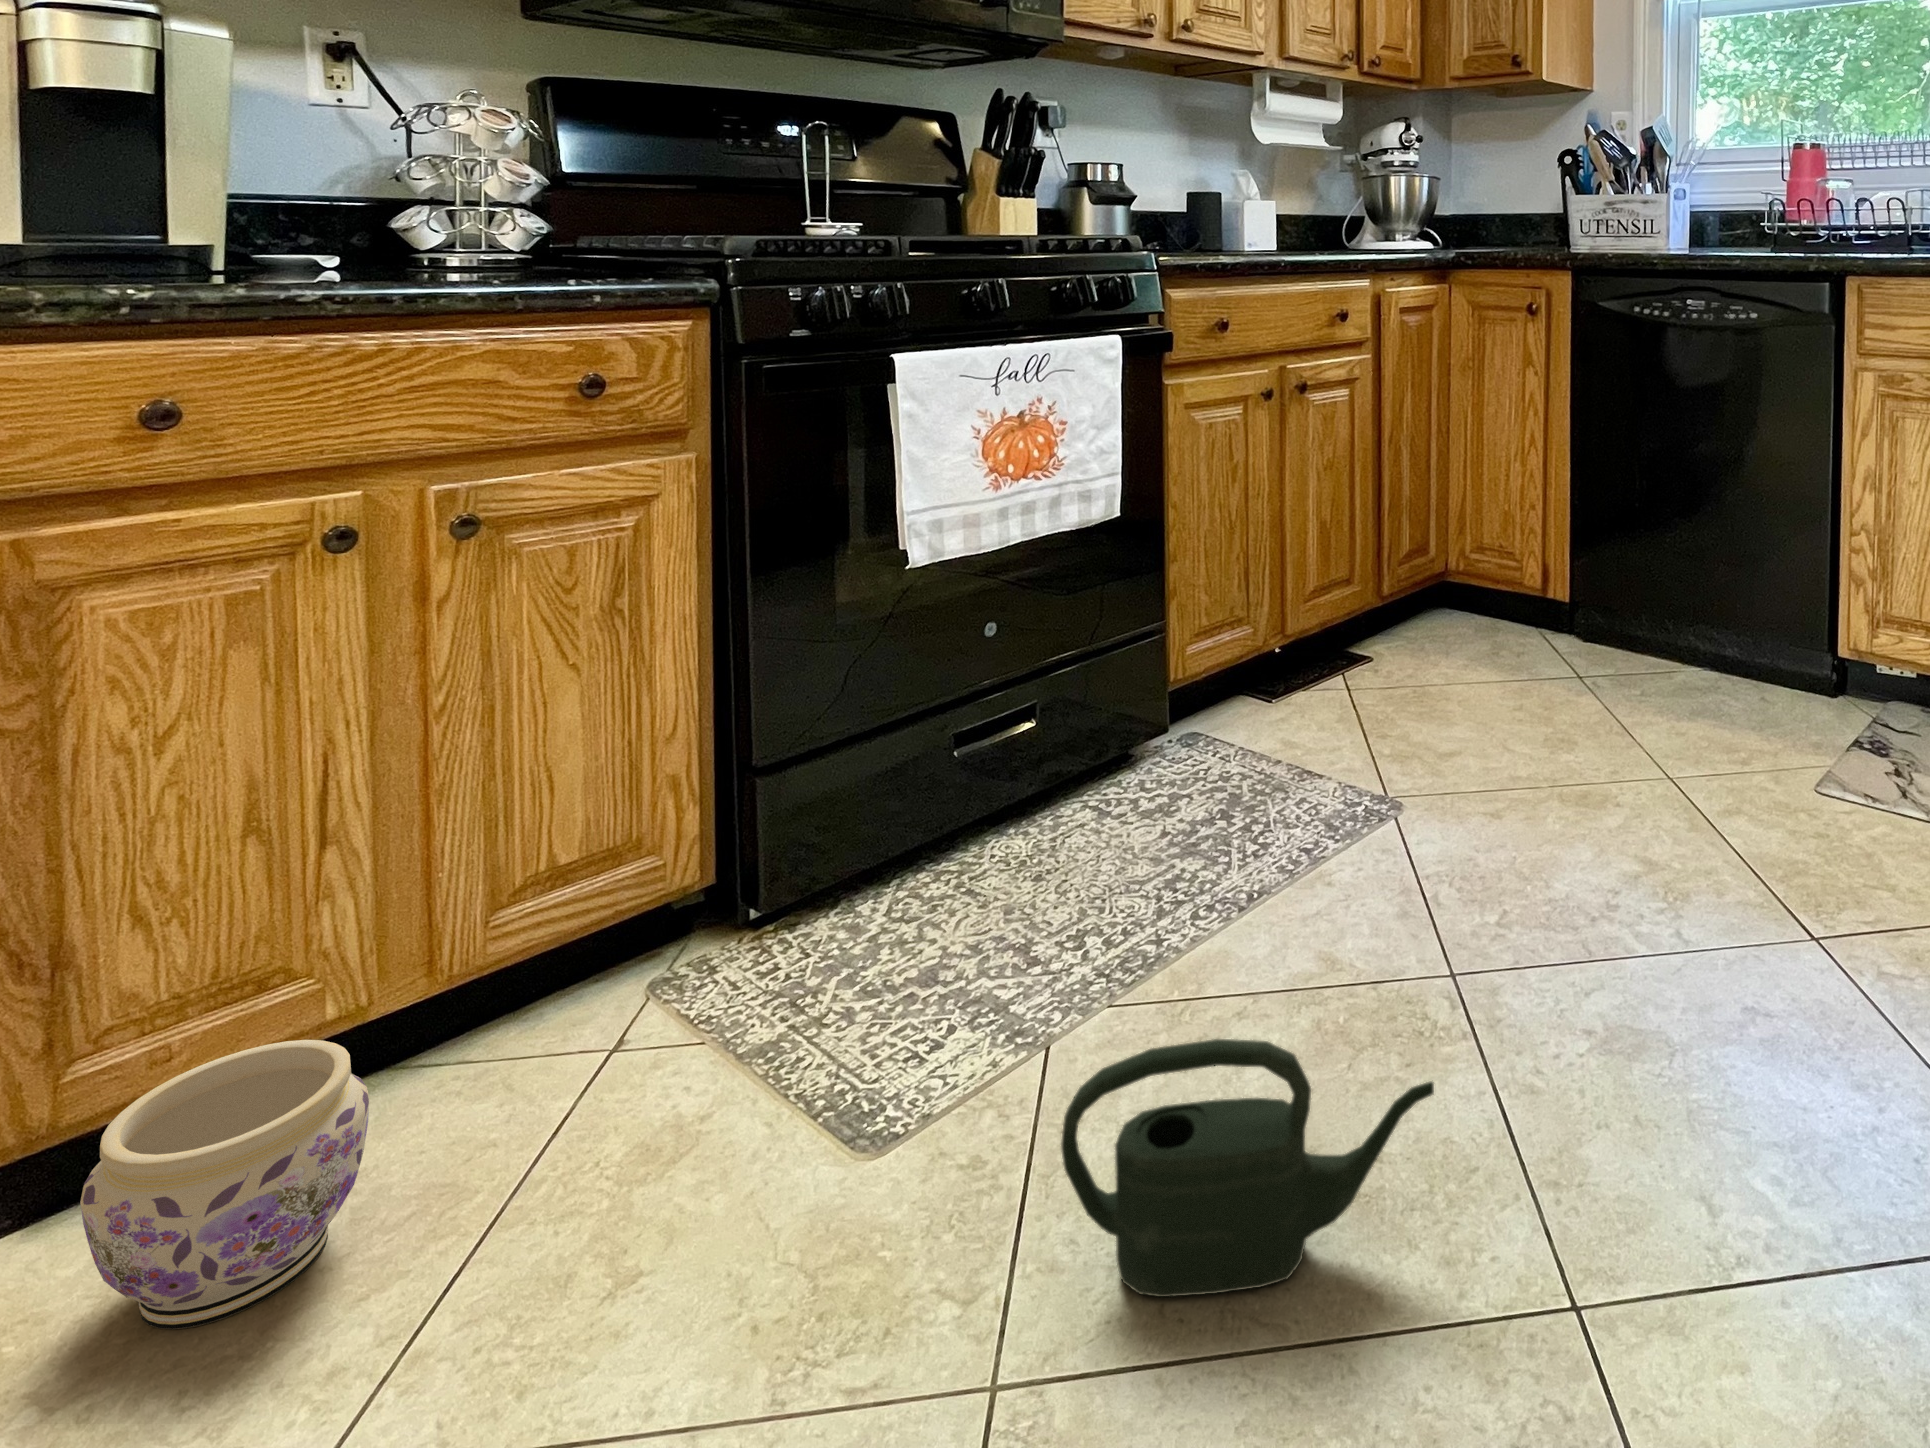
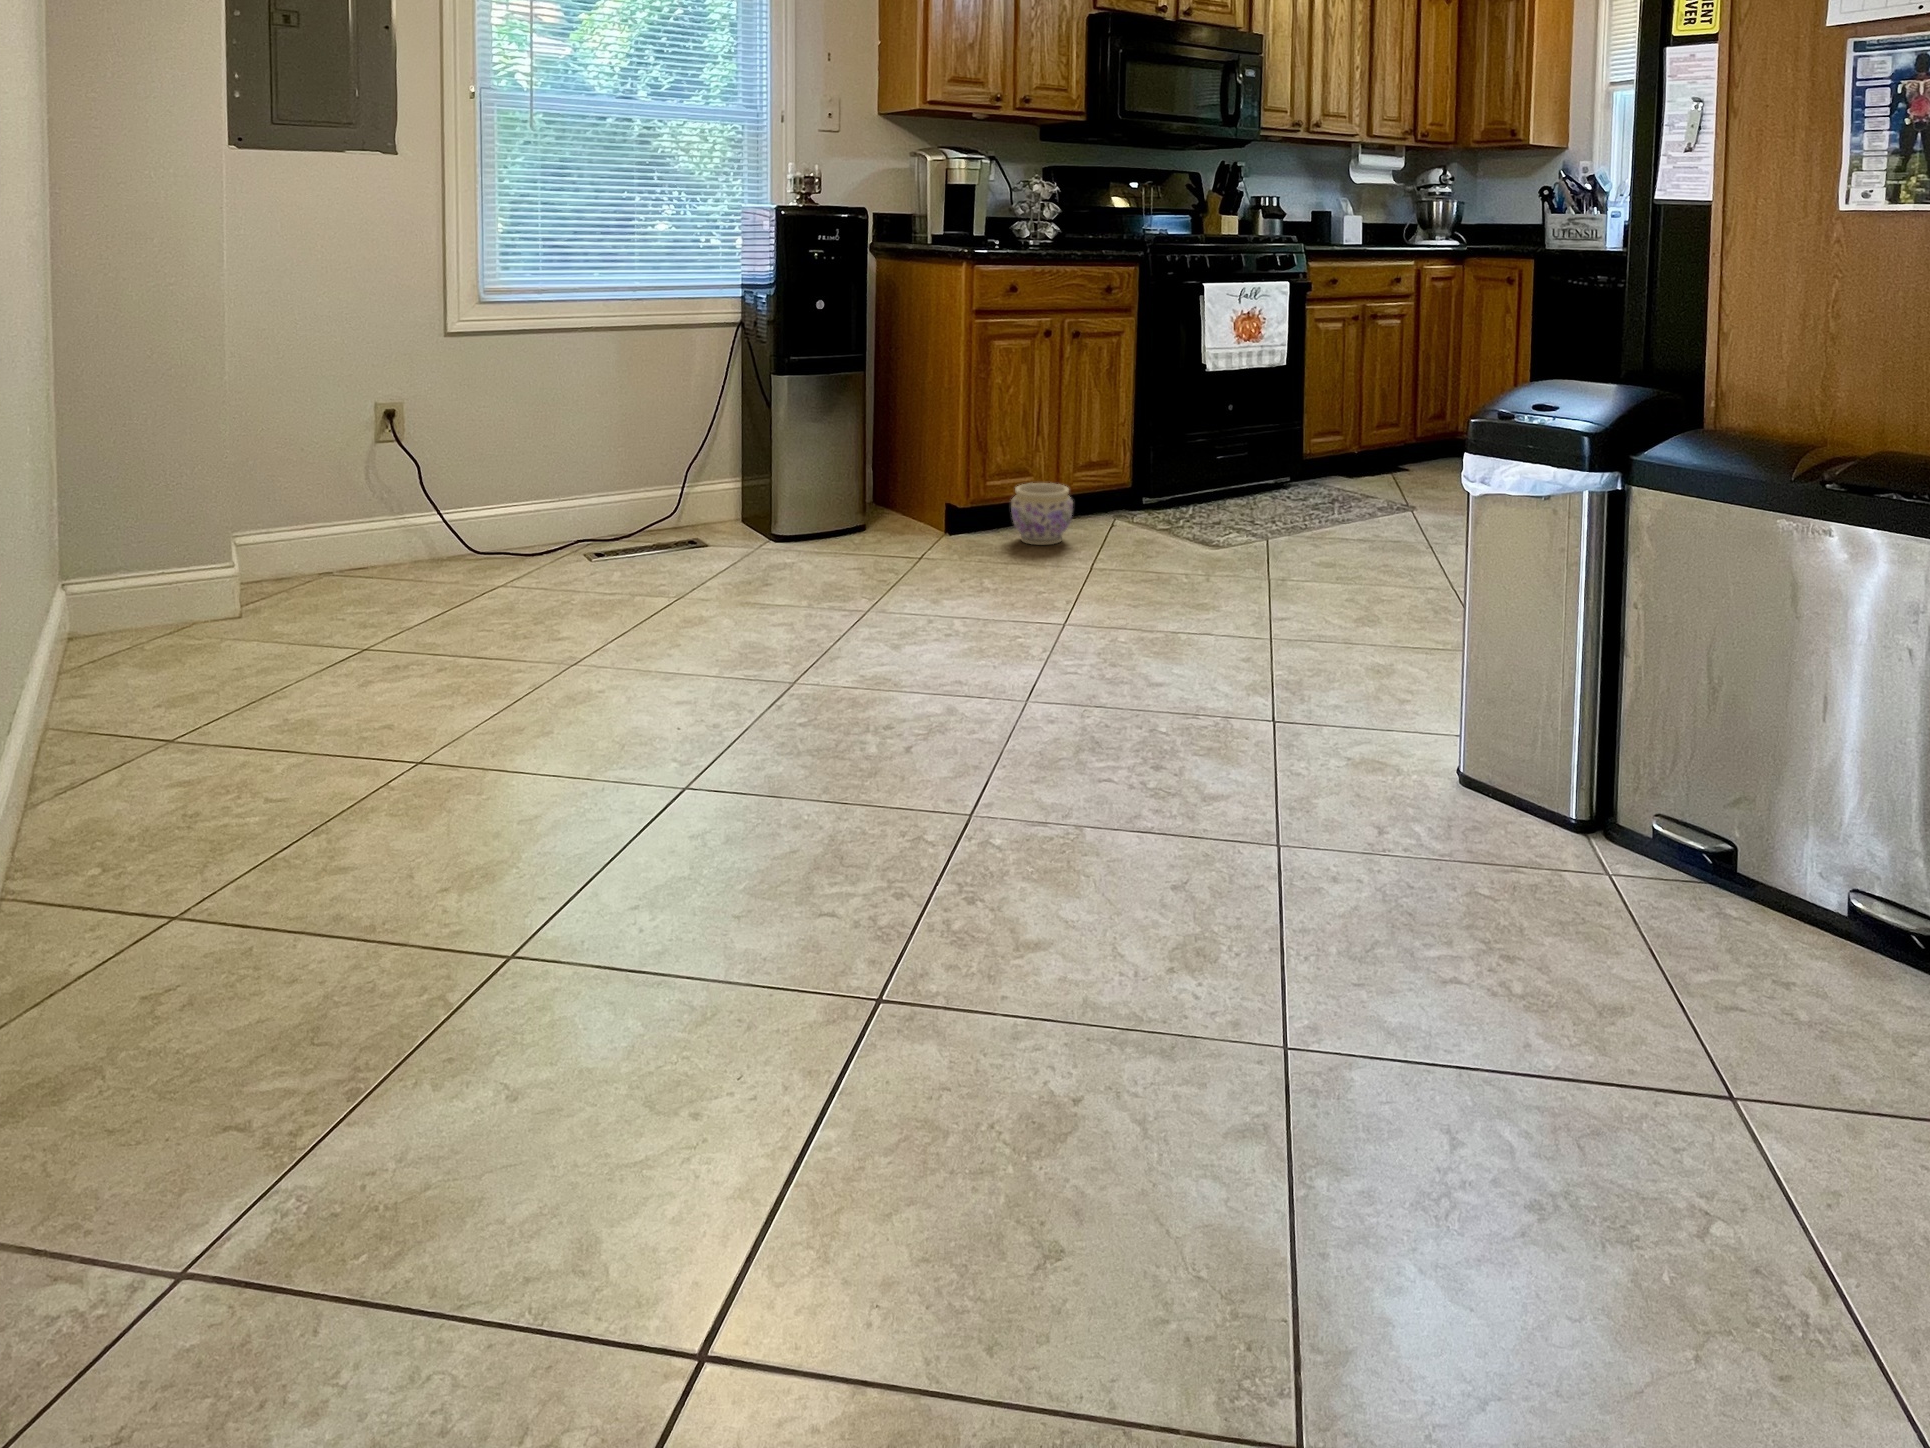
watering can: present [1061,1039,1434,1297] -> none [1288,498,1411,572]

